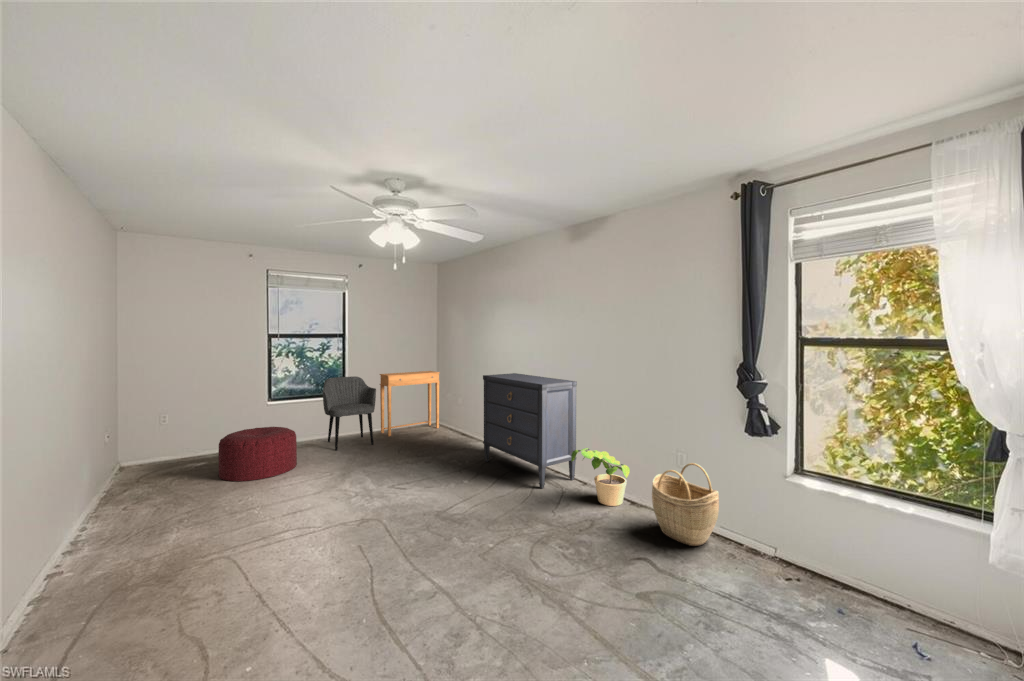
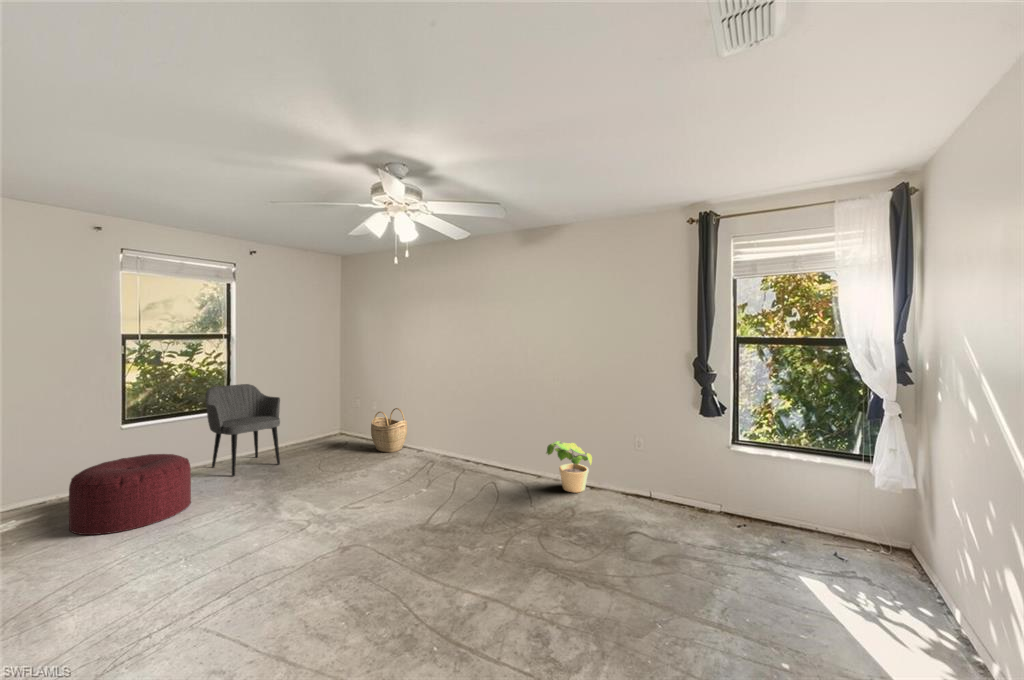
side table: present [380,371,440,436] -> none [276,374,349,453]
dresser: present [483,373,577,489] -> none [426,373,531,486]
woven basket: present [652,463,719,546] -> present [371,408,407,453]

